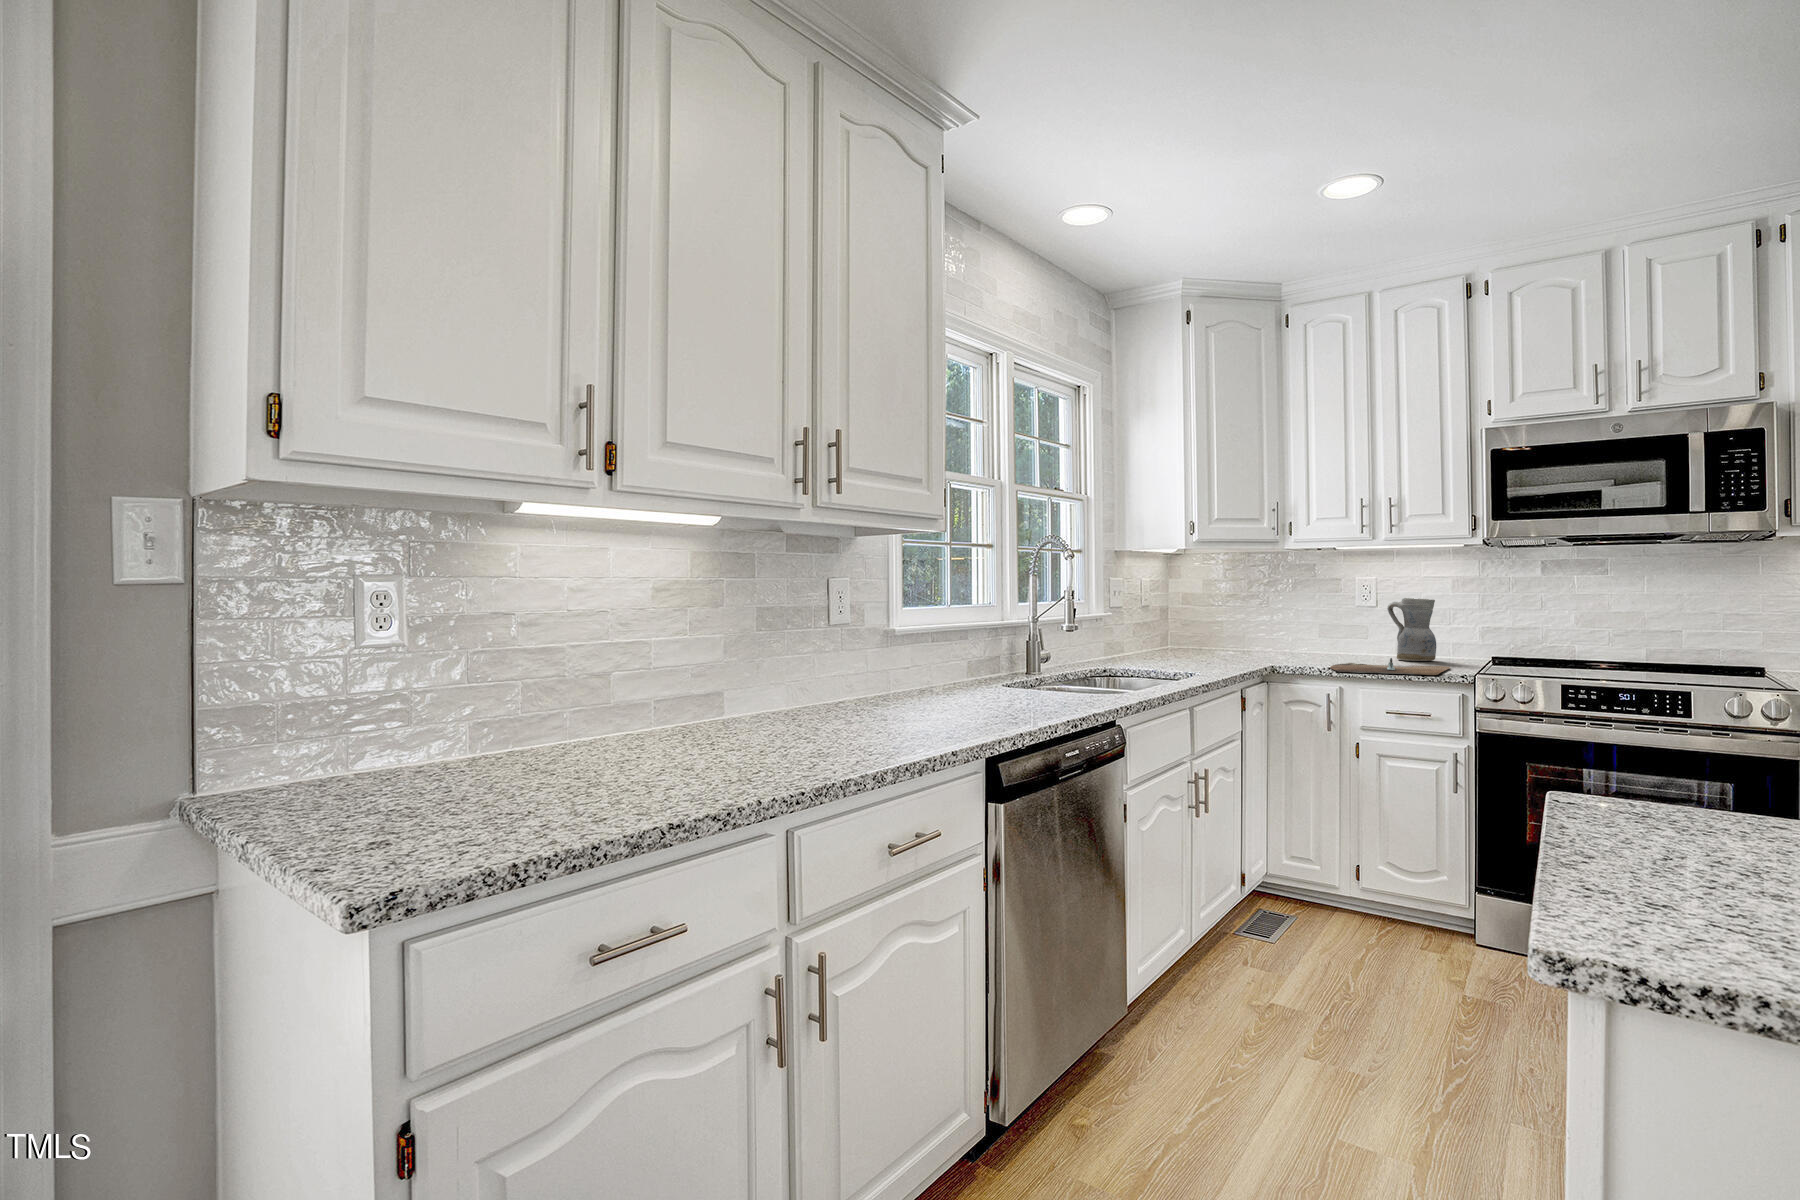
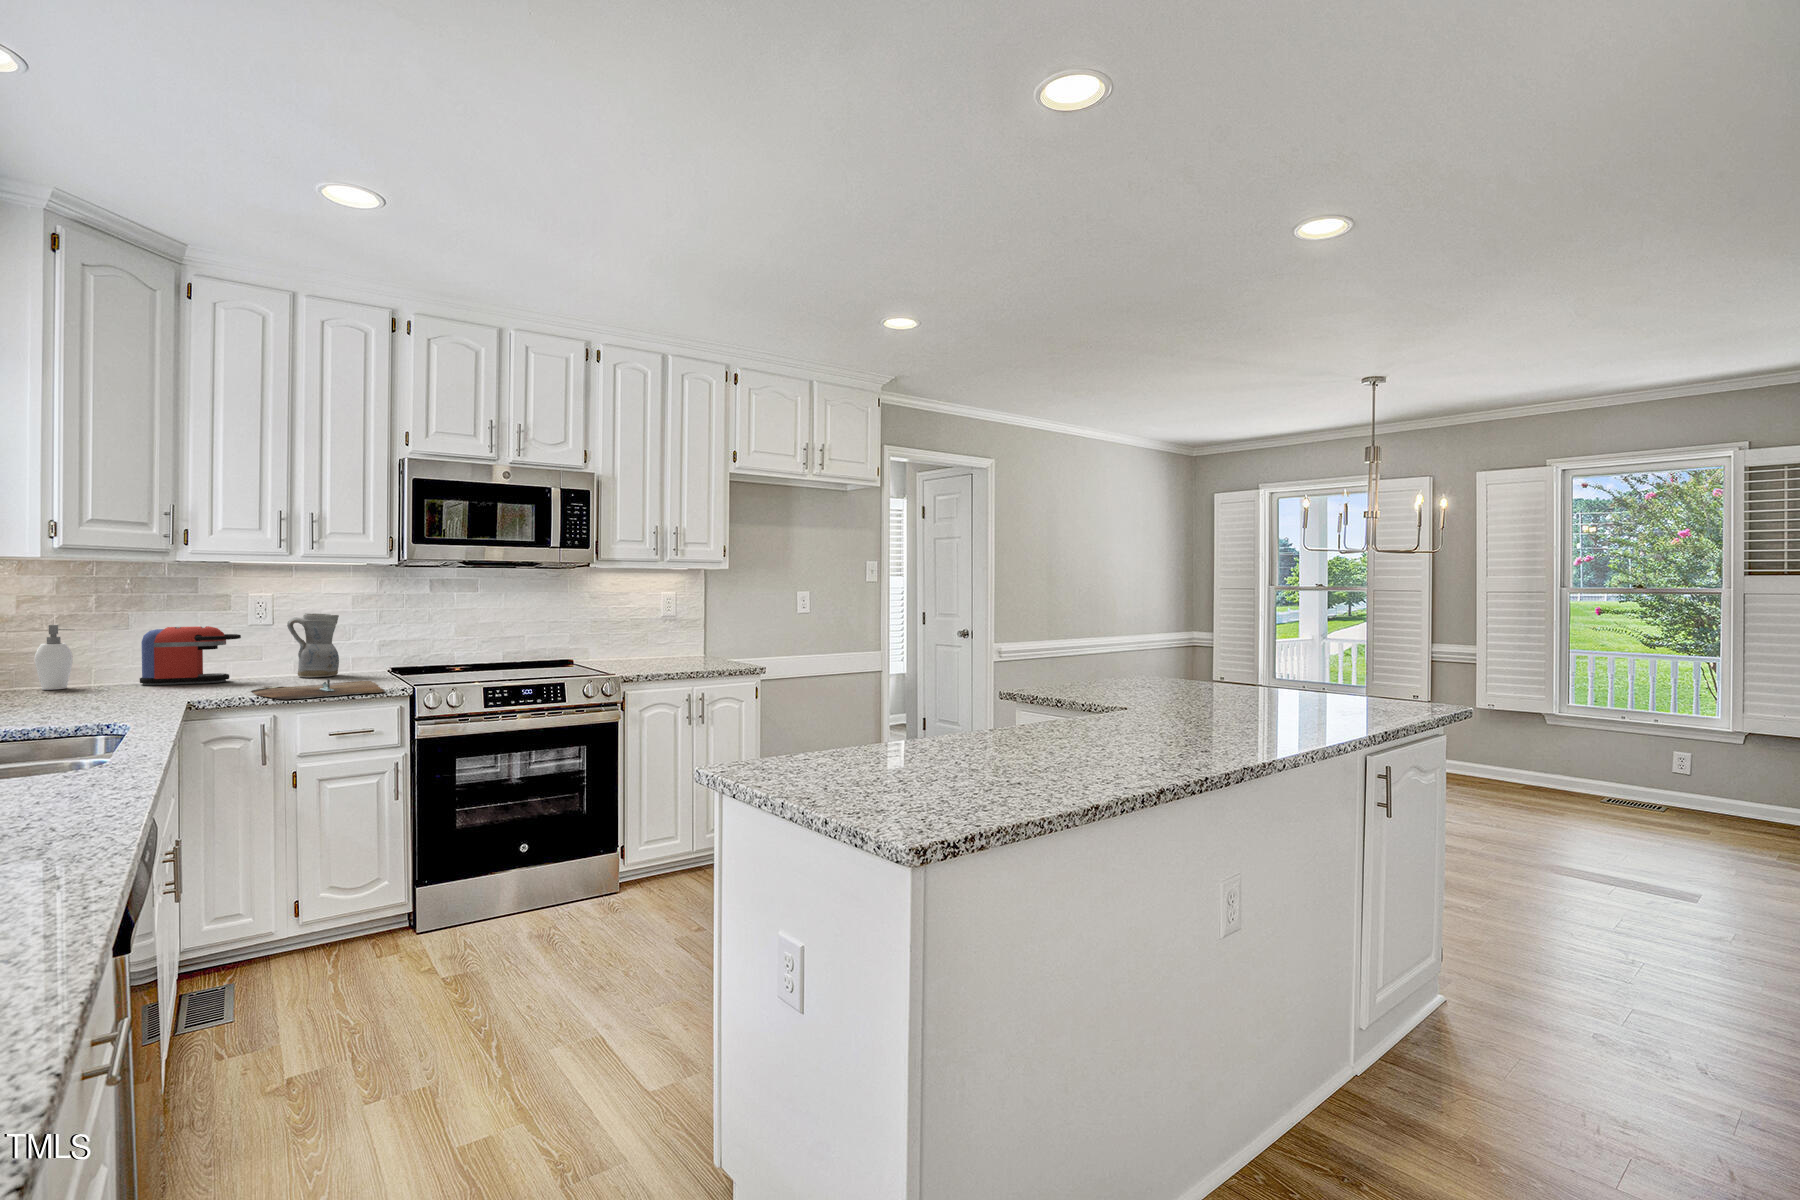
soap dispenser: none [1209,604,1232,653] -> present [34,625,74,690]
coffee maker: none [1273,608,1346,658] -> present [140,626,241,685]

